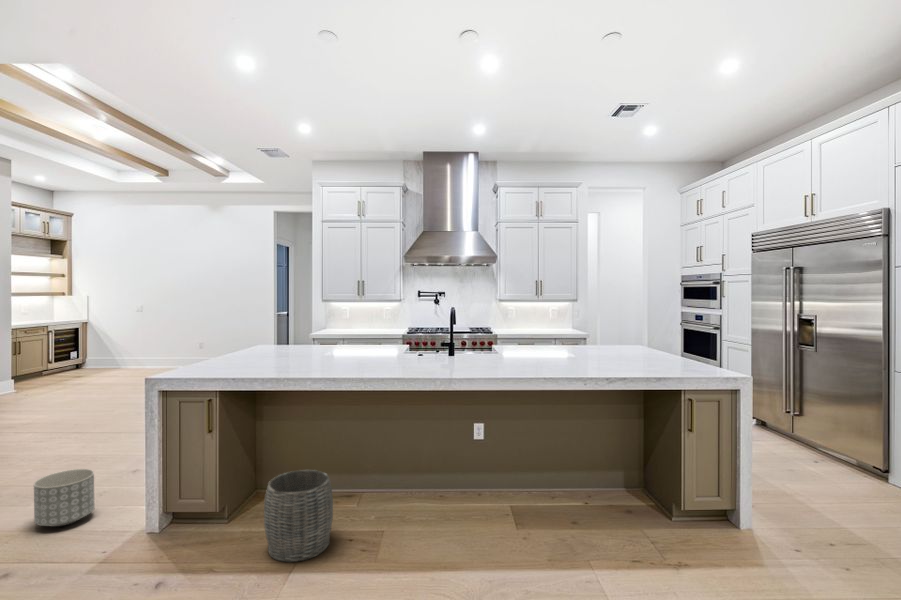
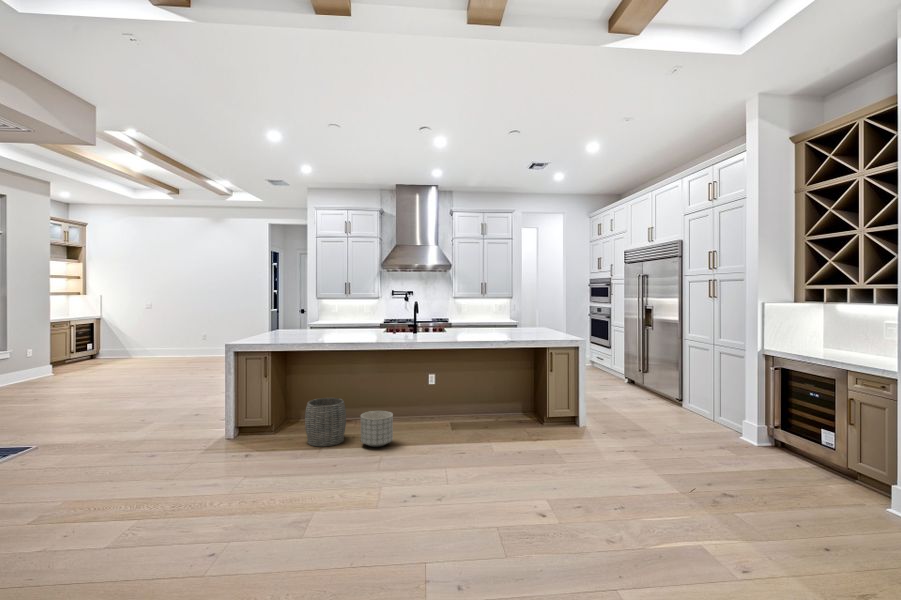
planter: present [34,469,94,527] -> present [361,411,393,447]

